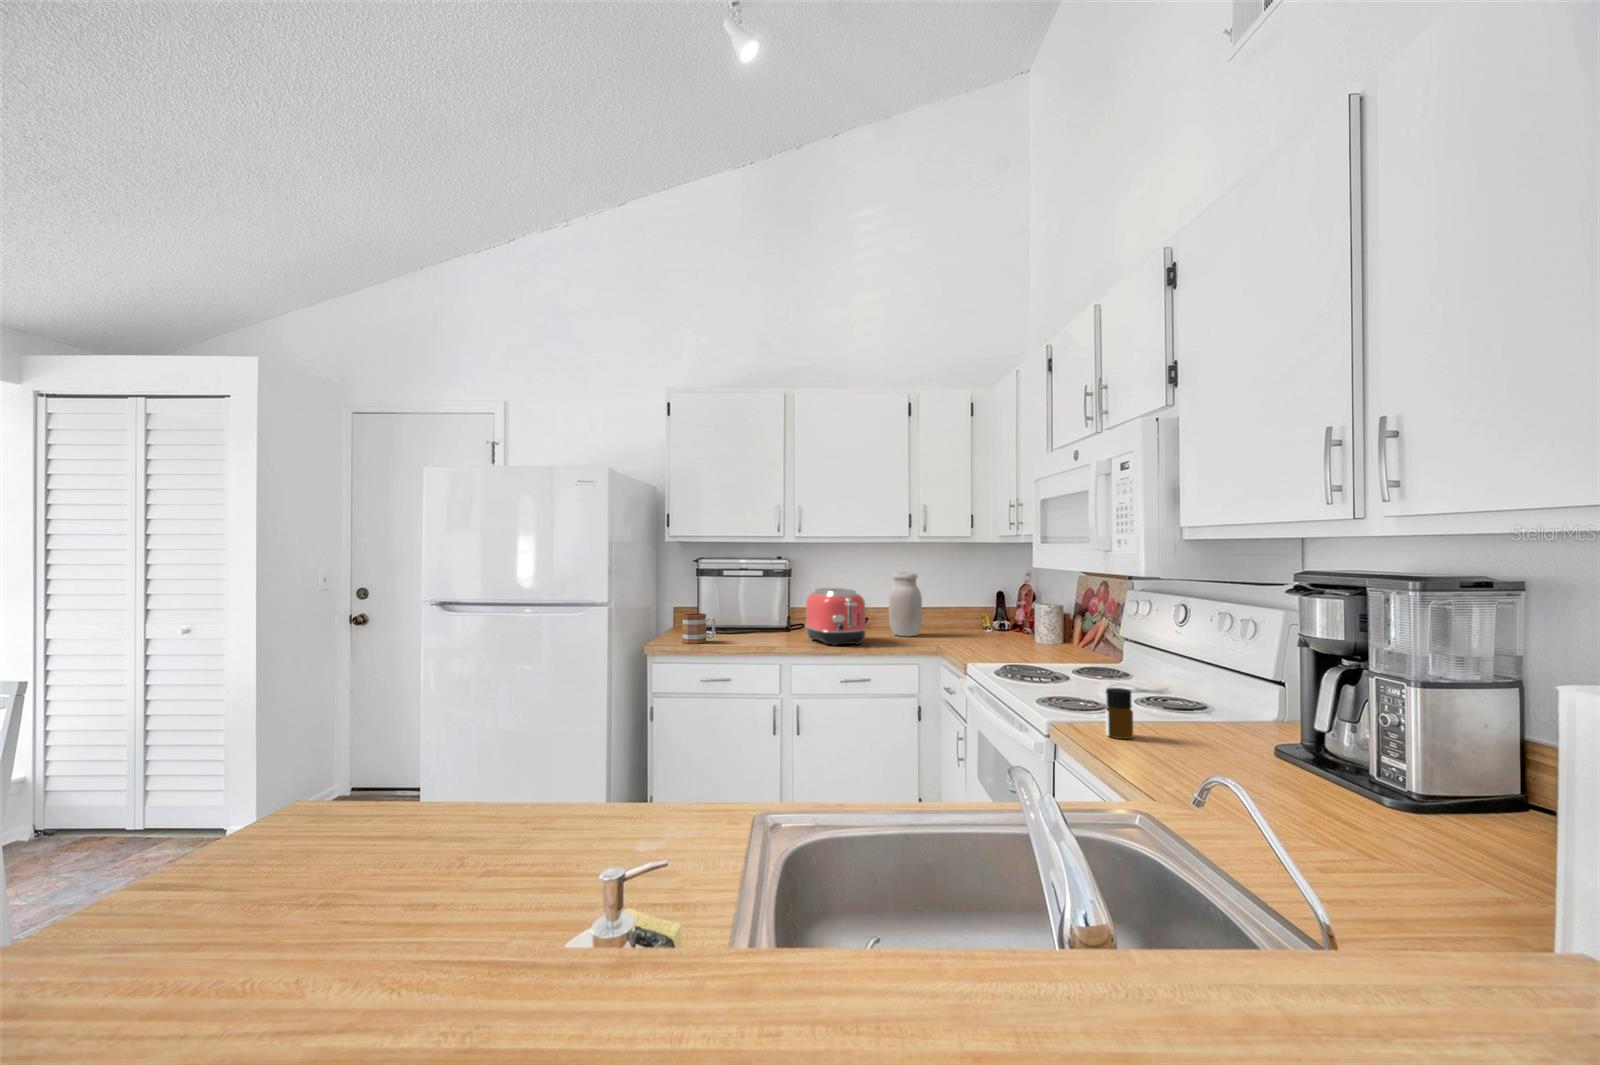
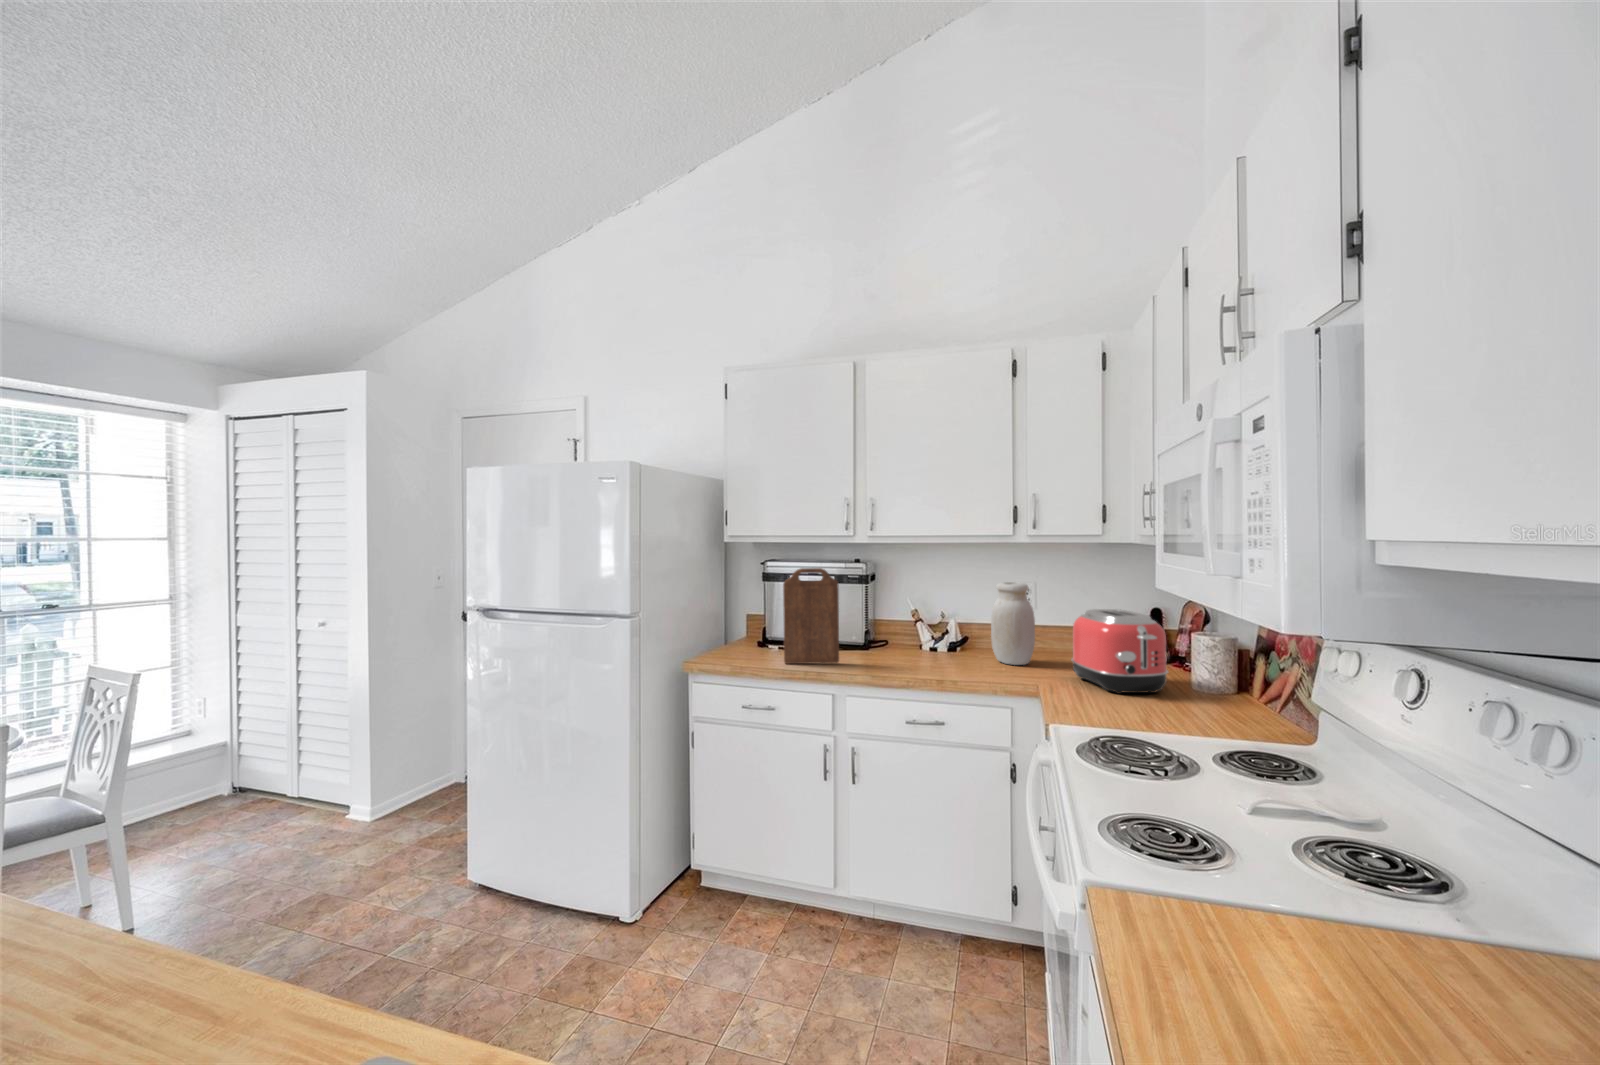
cutting board: none [731,562,776,643] -> present [783,568,839,664]
toaster: present [806,588,866,646] -> present [1071,609,1168,694]
mug: present [682,613,715,644] -> none [730,626,765,663]
bottle: present [1106,688,1133,739] -> none [1166,866,1224,984]

